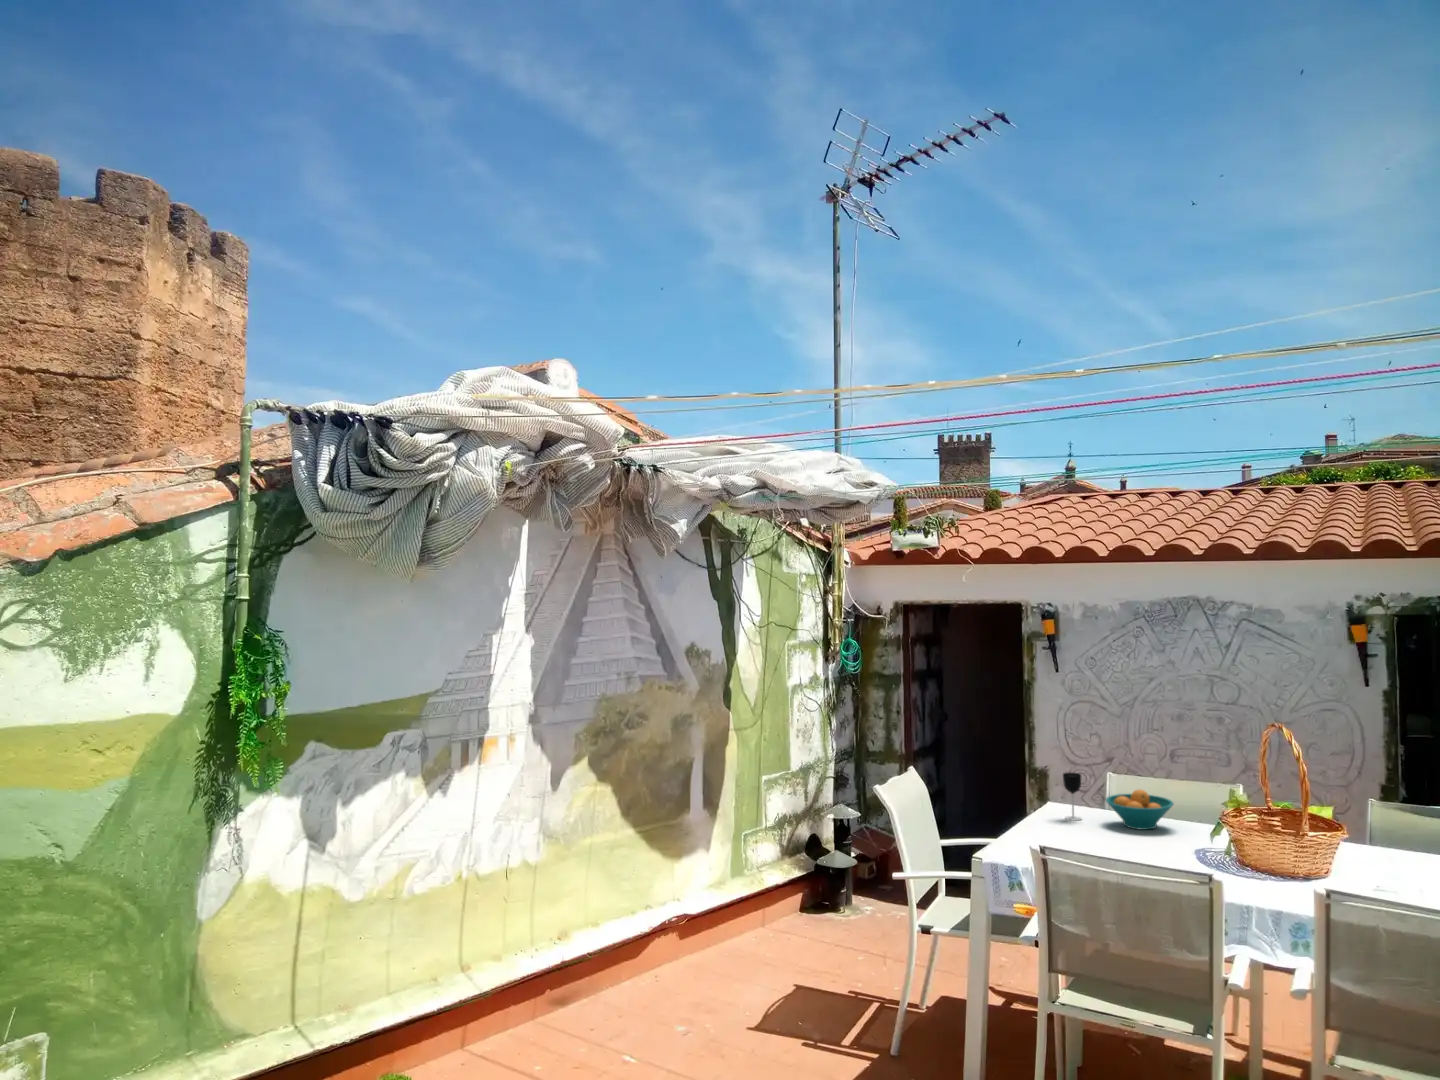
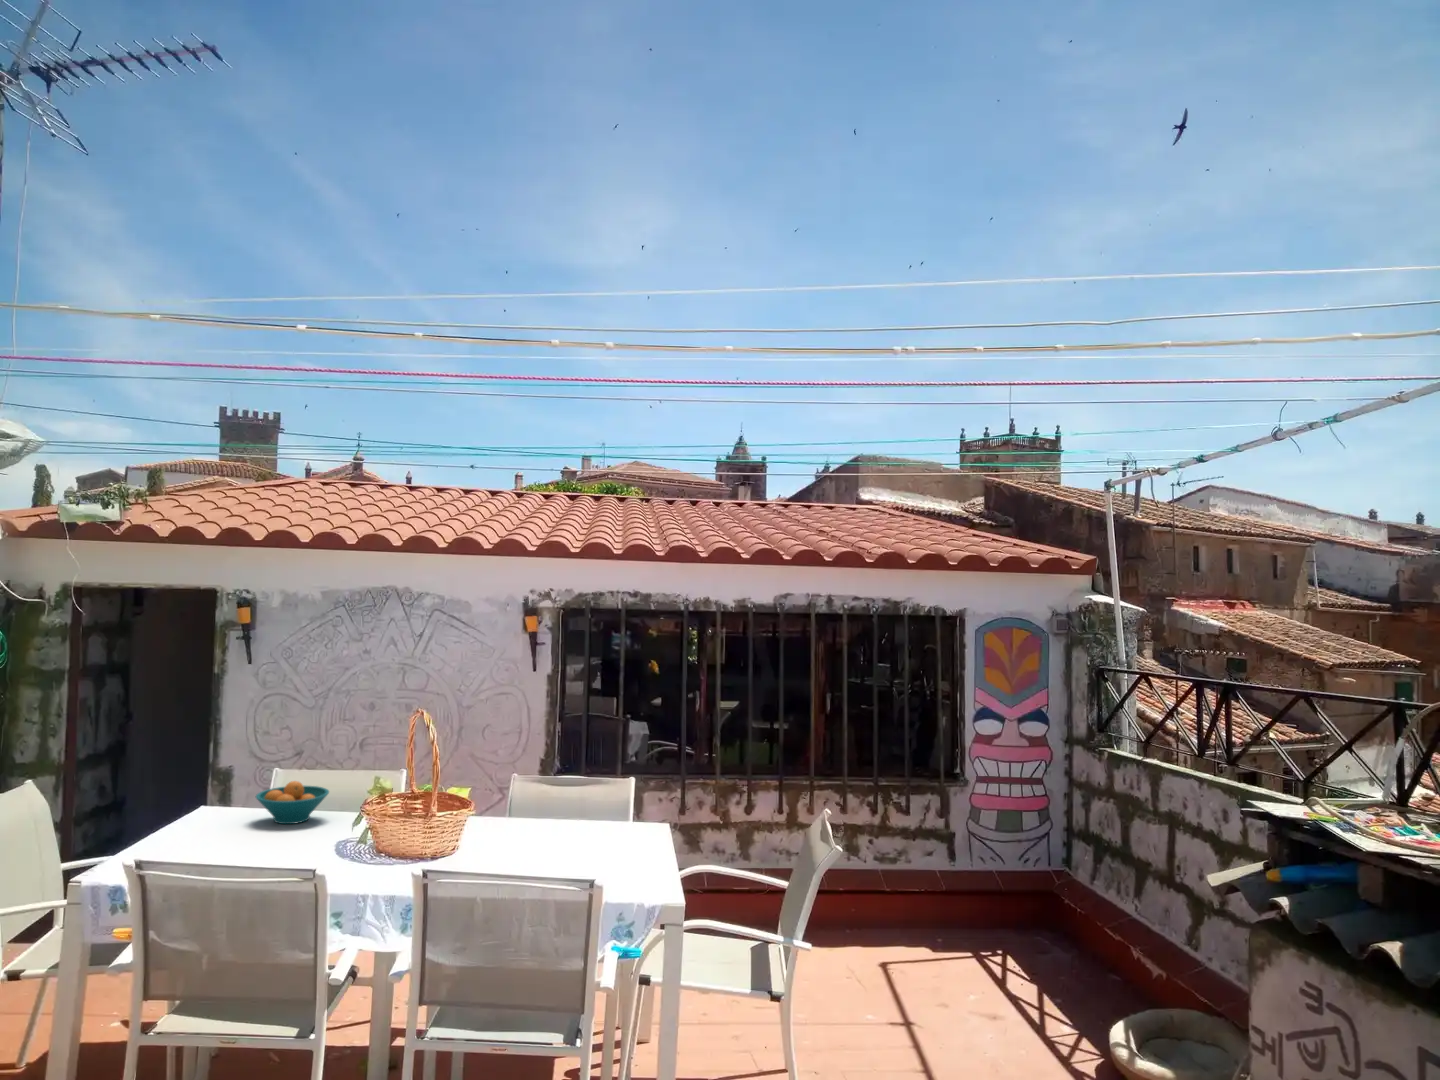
wine glass: present [1063,772,1081,820] -> none [208,769,232,822]

